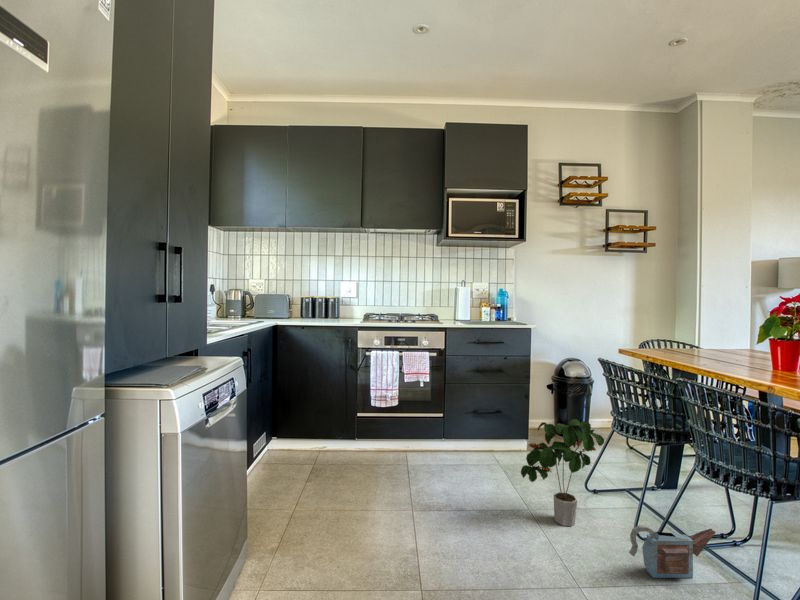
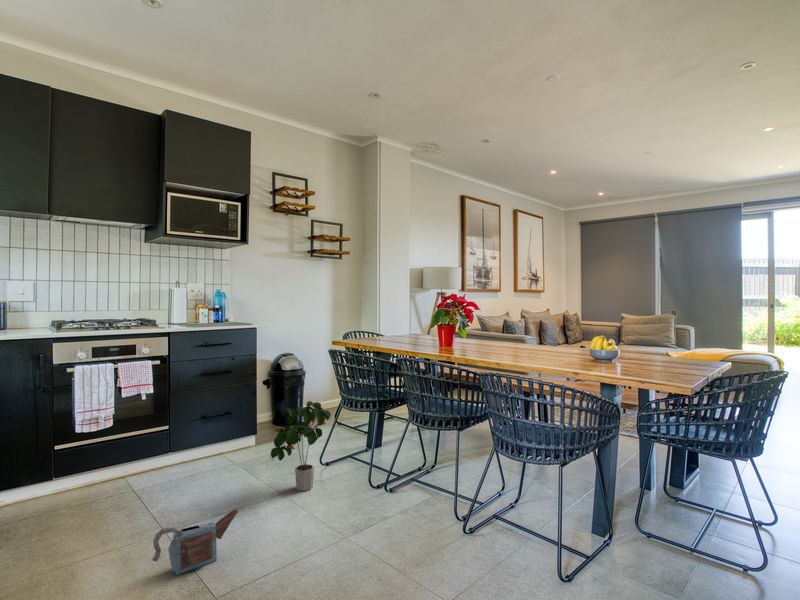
watering can: present [629,525,716,578] -> present [152,509,238,575]

